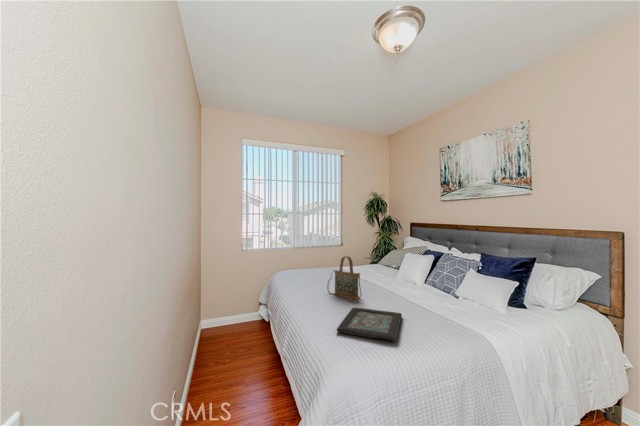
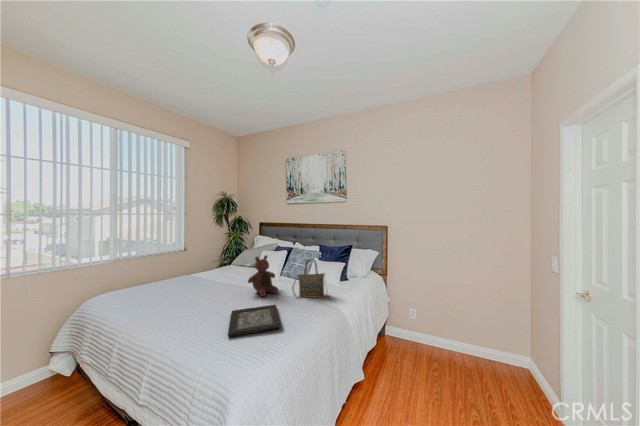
stuffed bear: none [378,255,413,301] -> present [248,255,278,296]
handbag: present [327,256,361,301] -> present [293,259,331,299]

